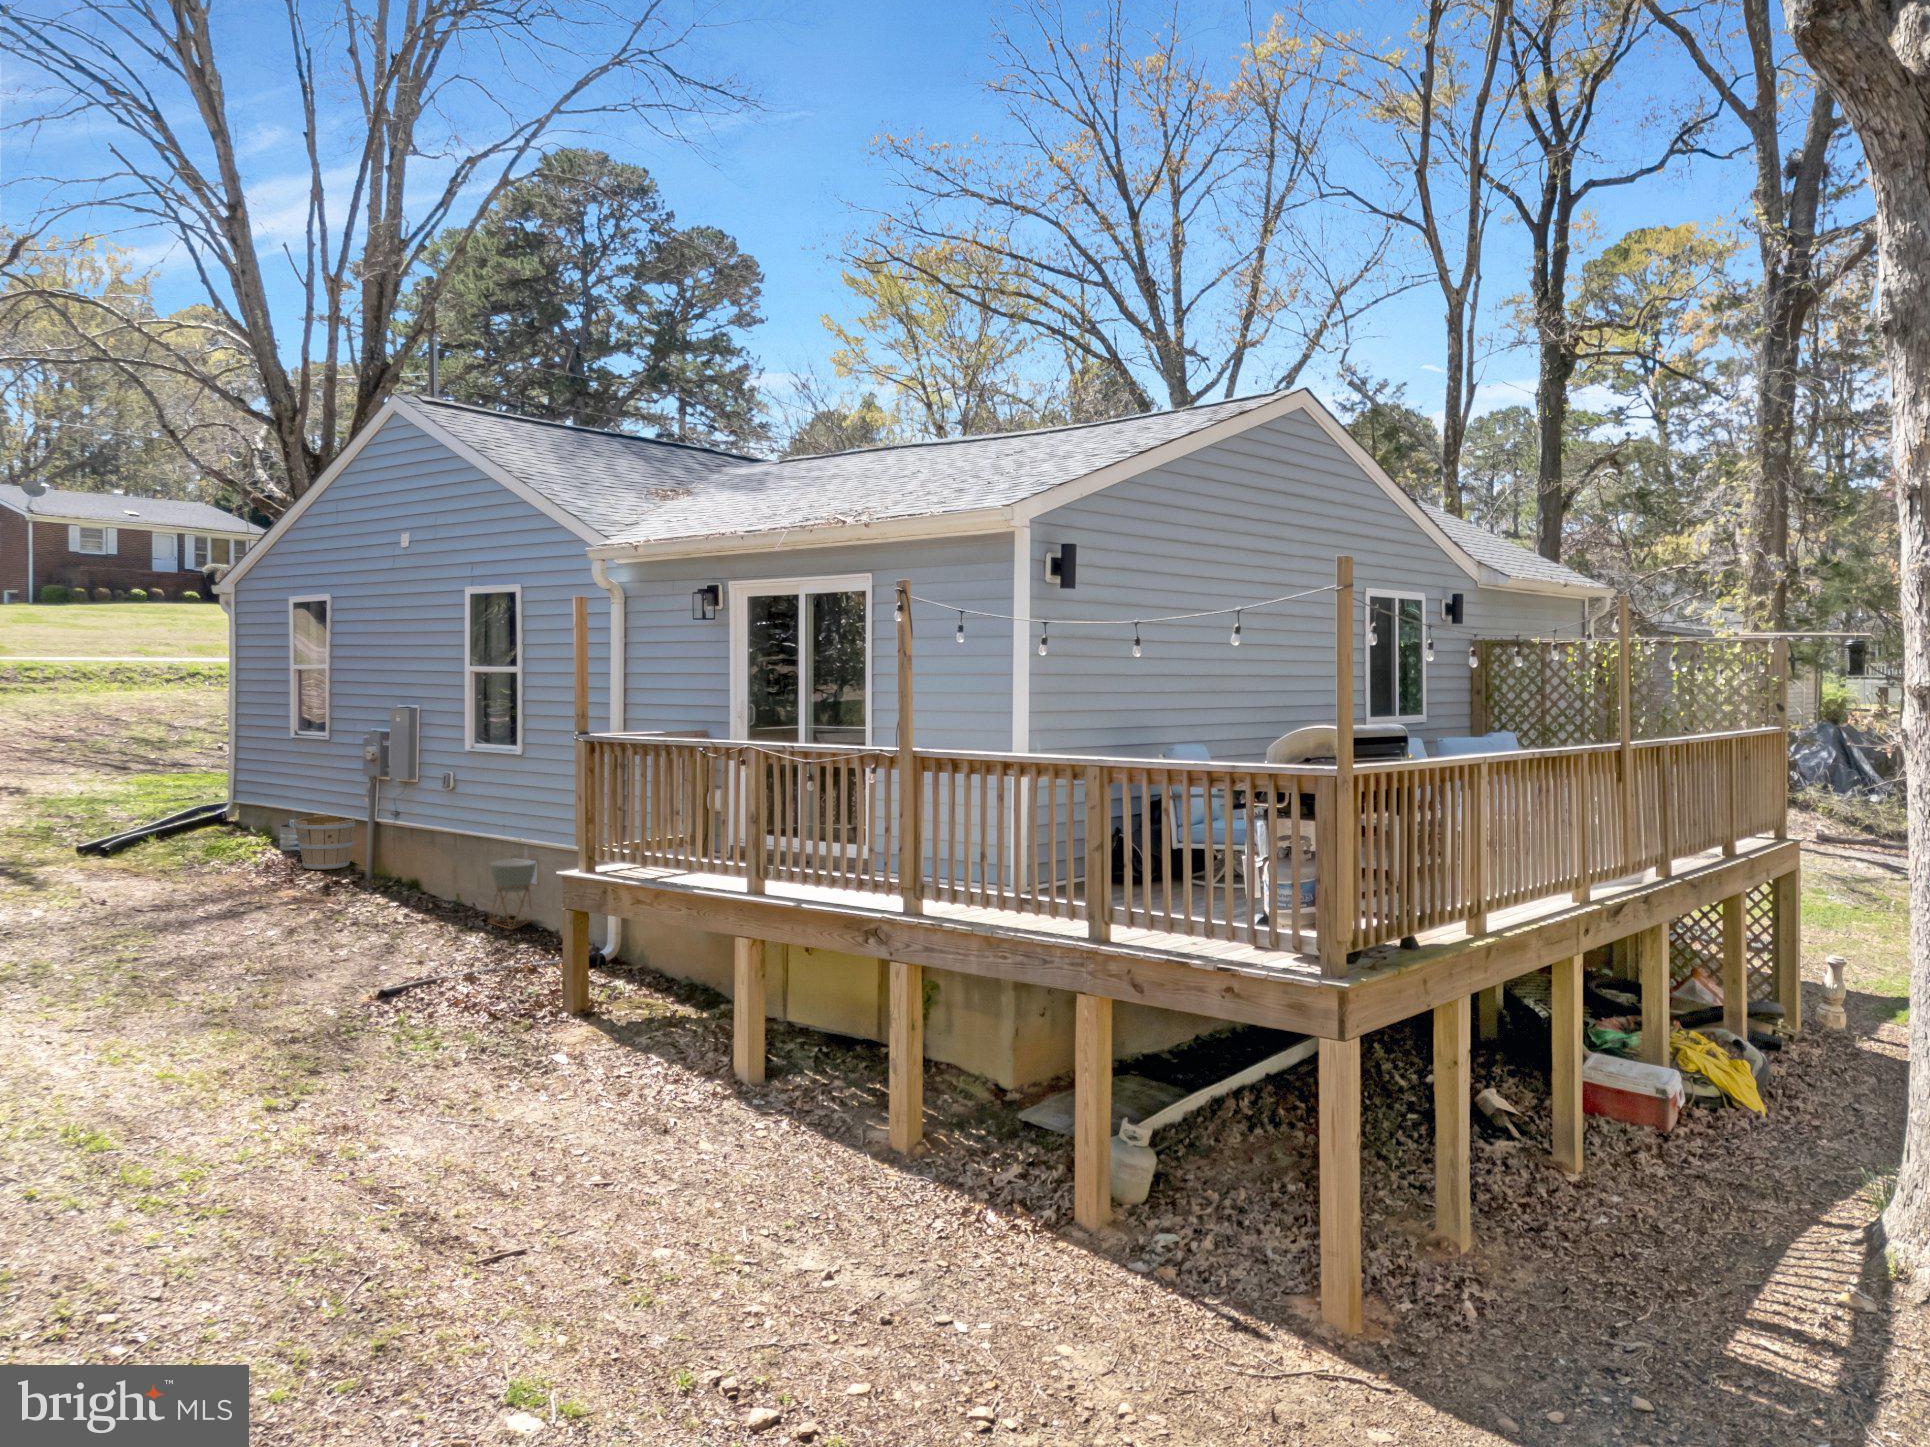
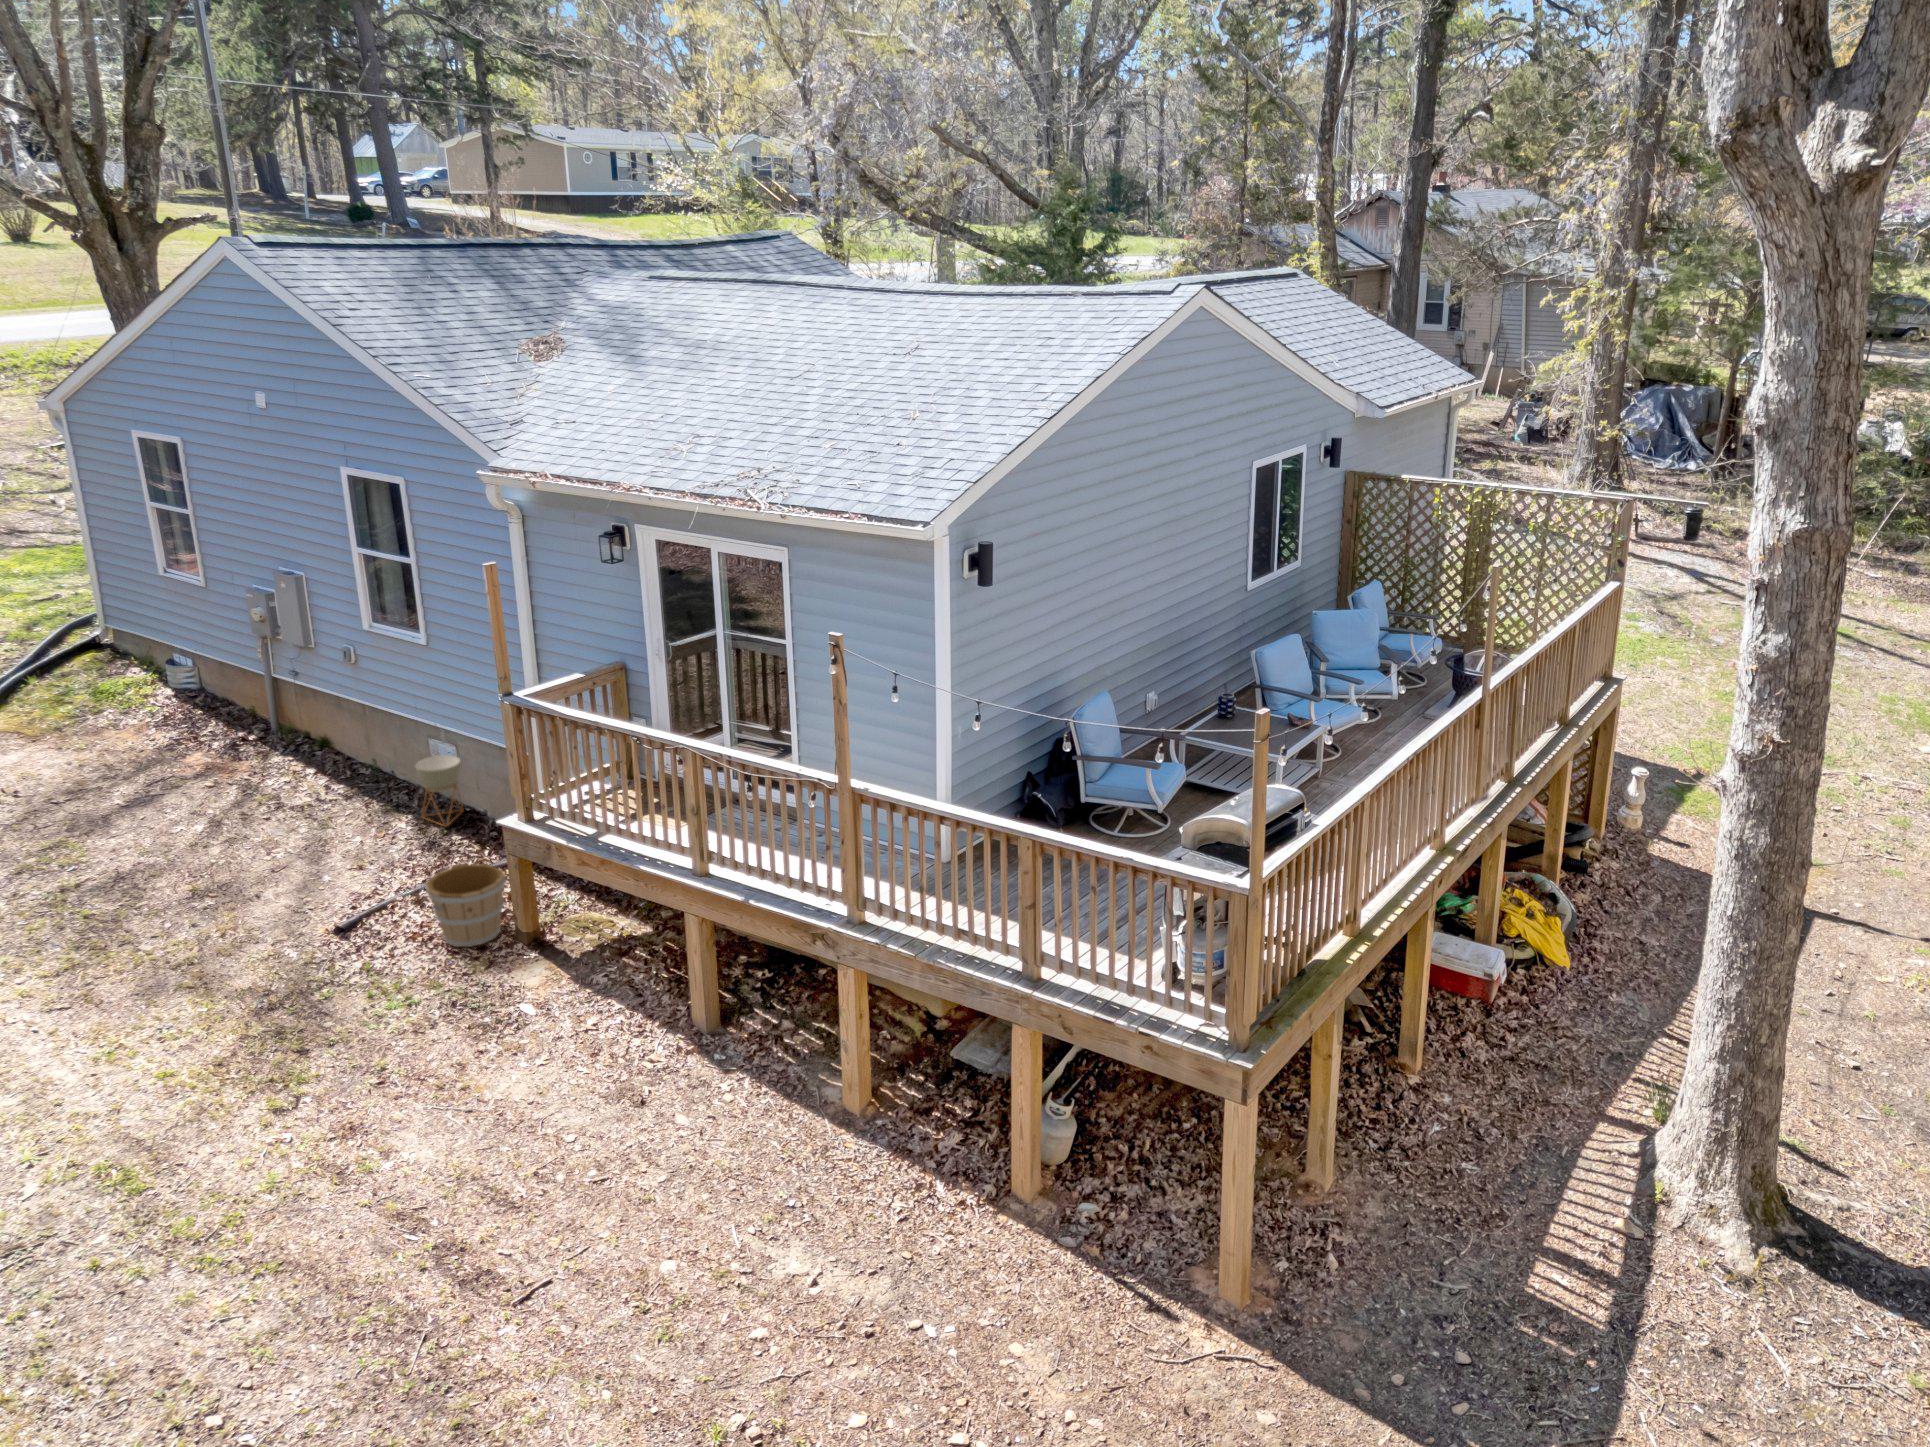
wooden bucket: present [294,815,357,870] -> present [425,862,506,947]

